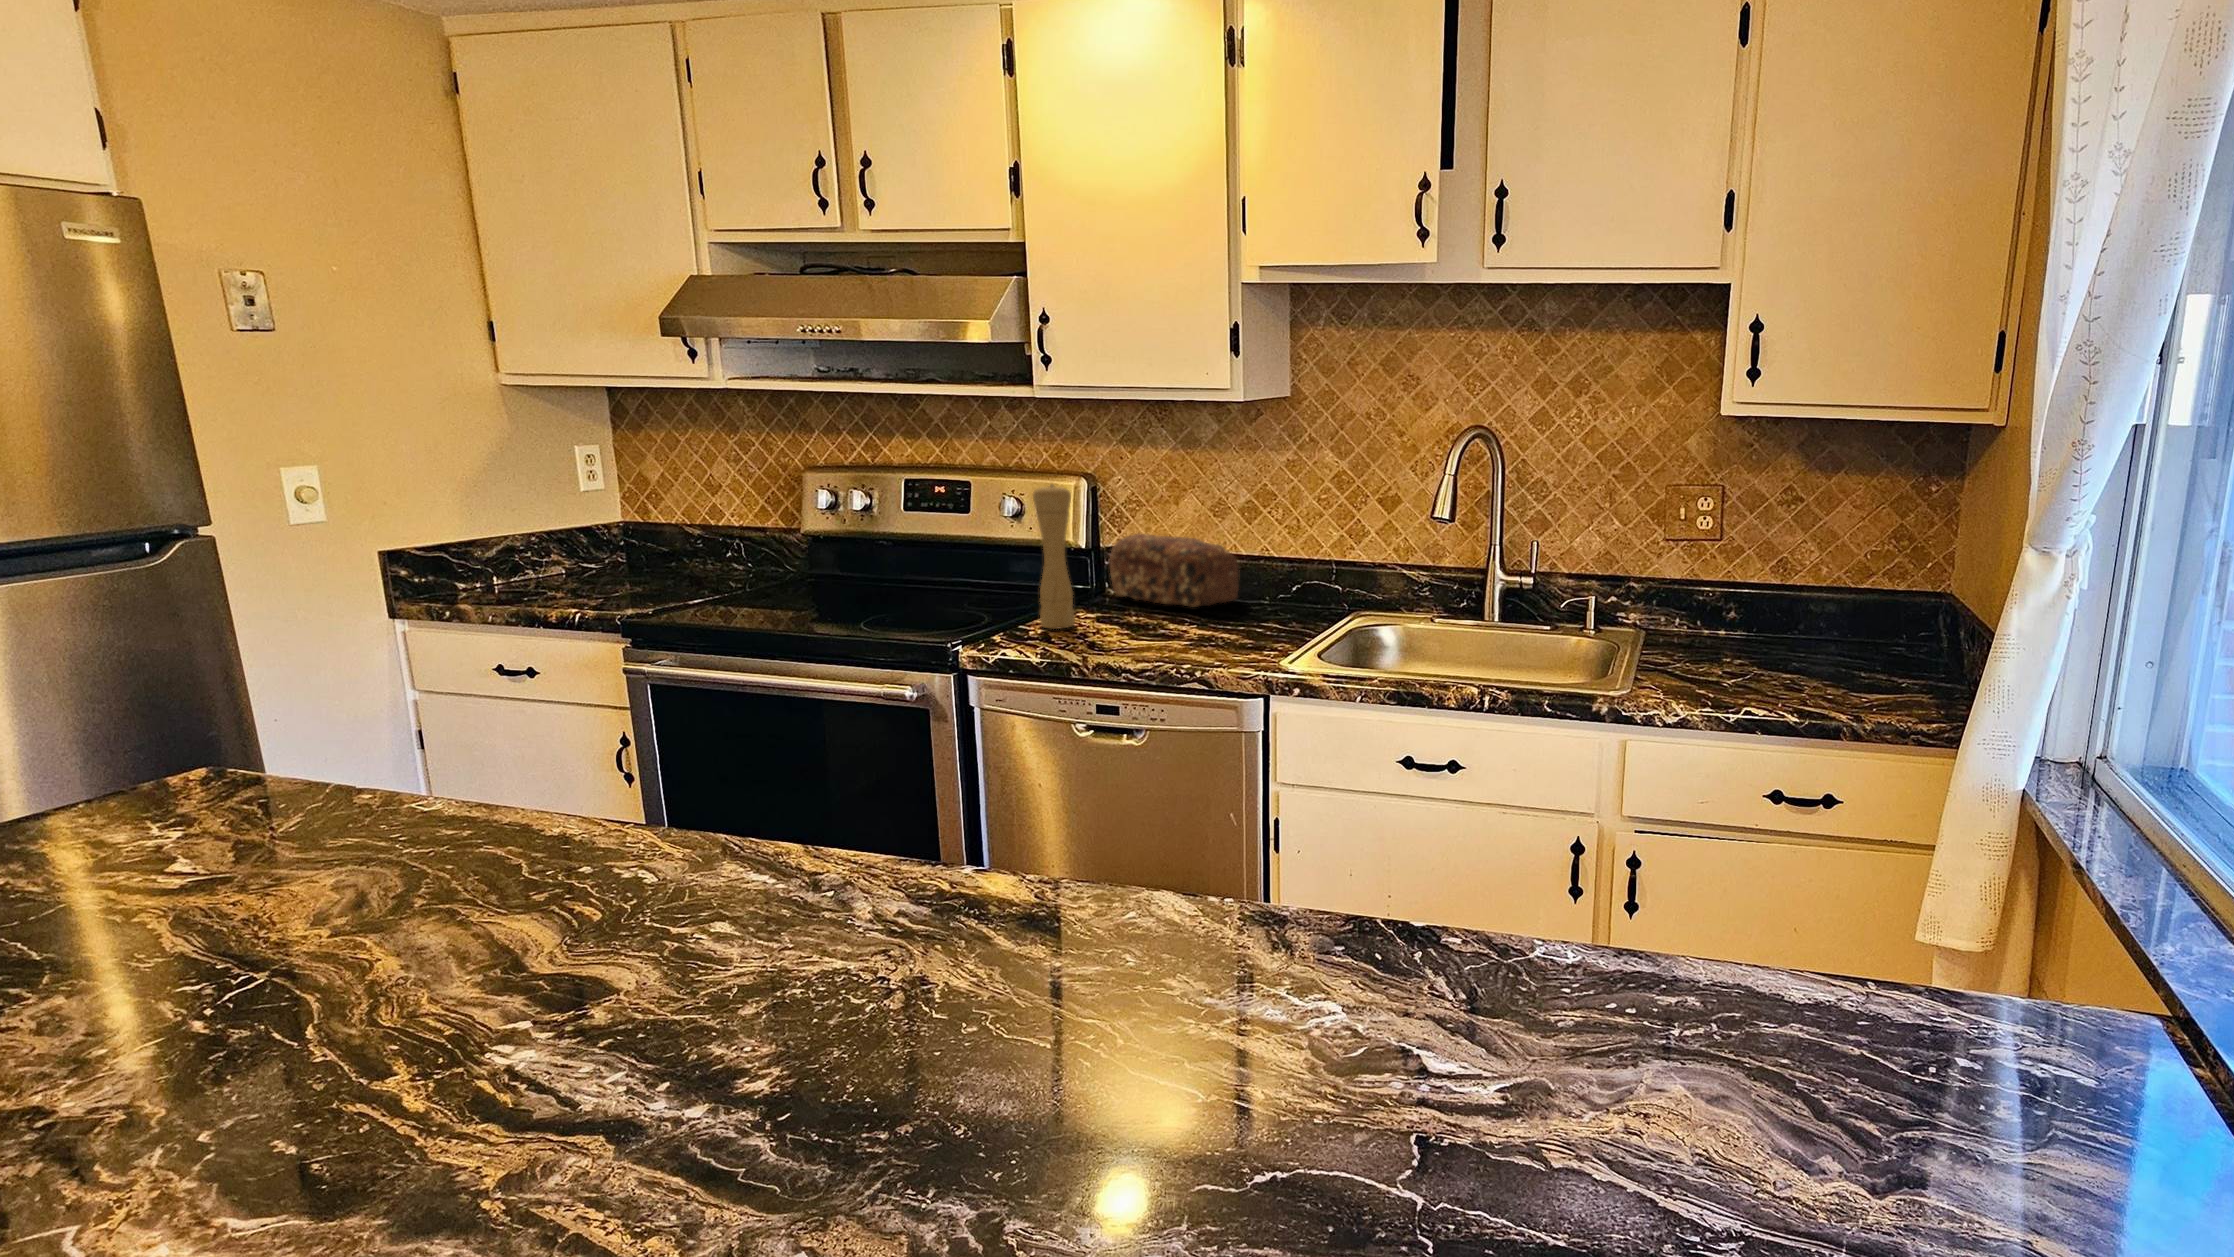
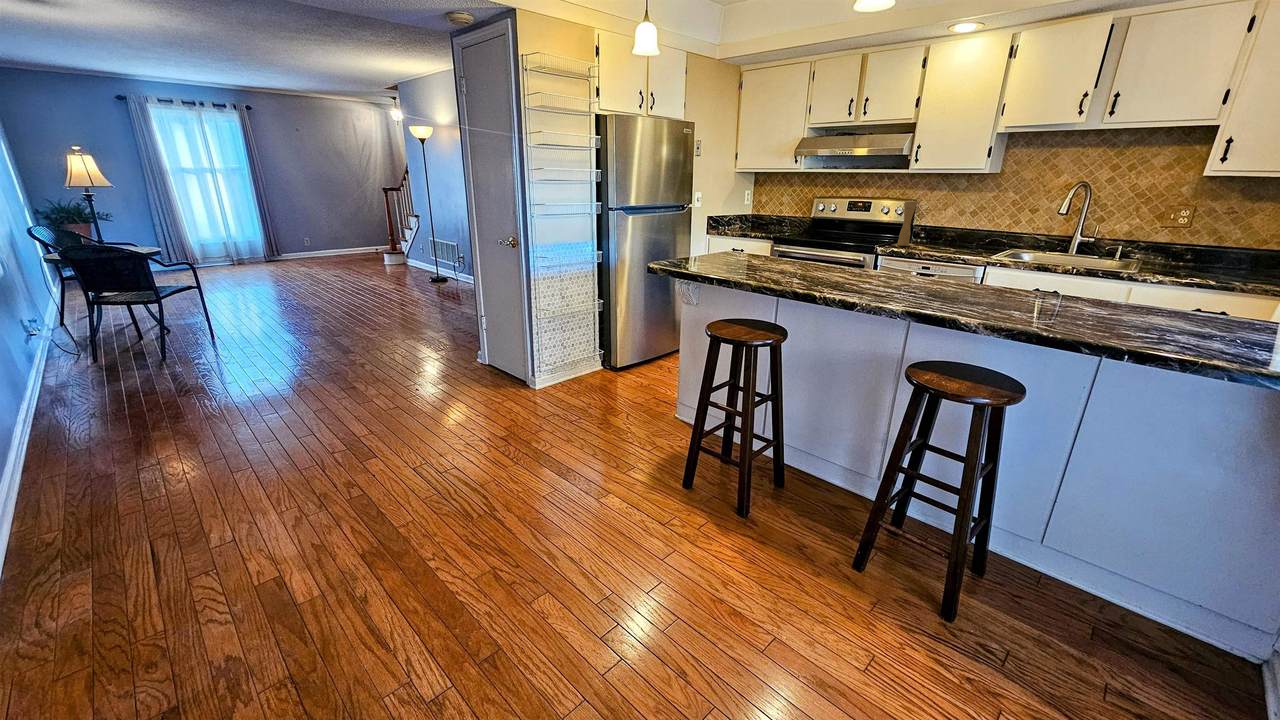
bread loaf: present [1110,534,1240,607] -> none [915,220,965,244]

